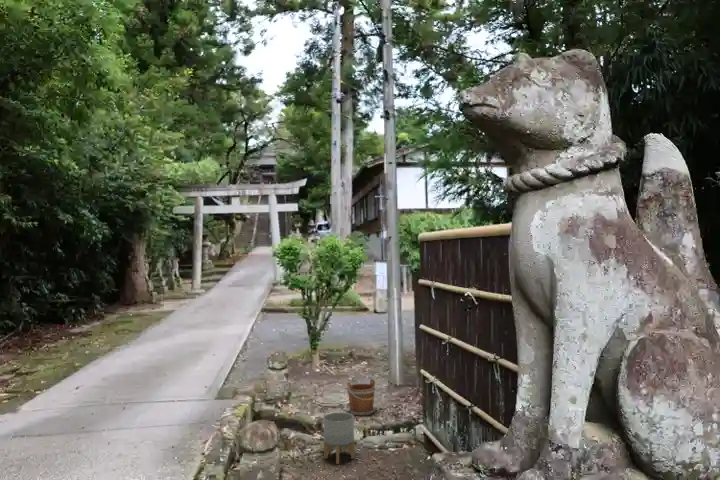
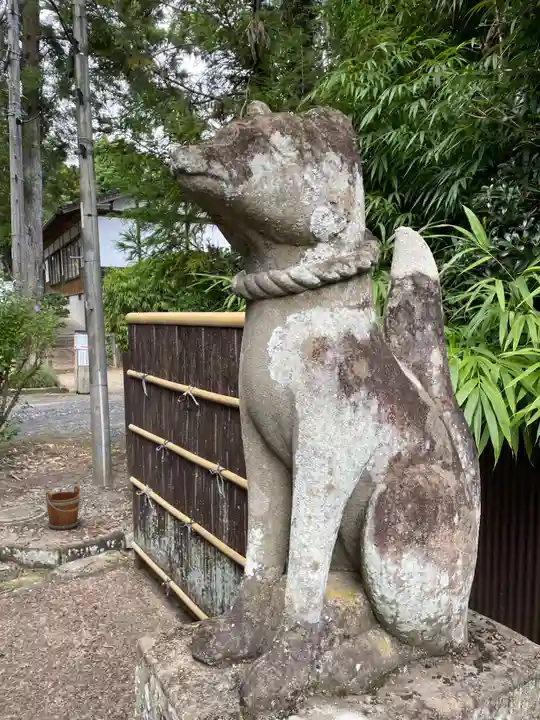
planter: present [323,412,355,464] -> none [14,531,53,593]

